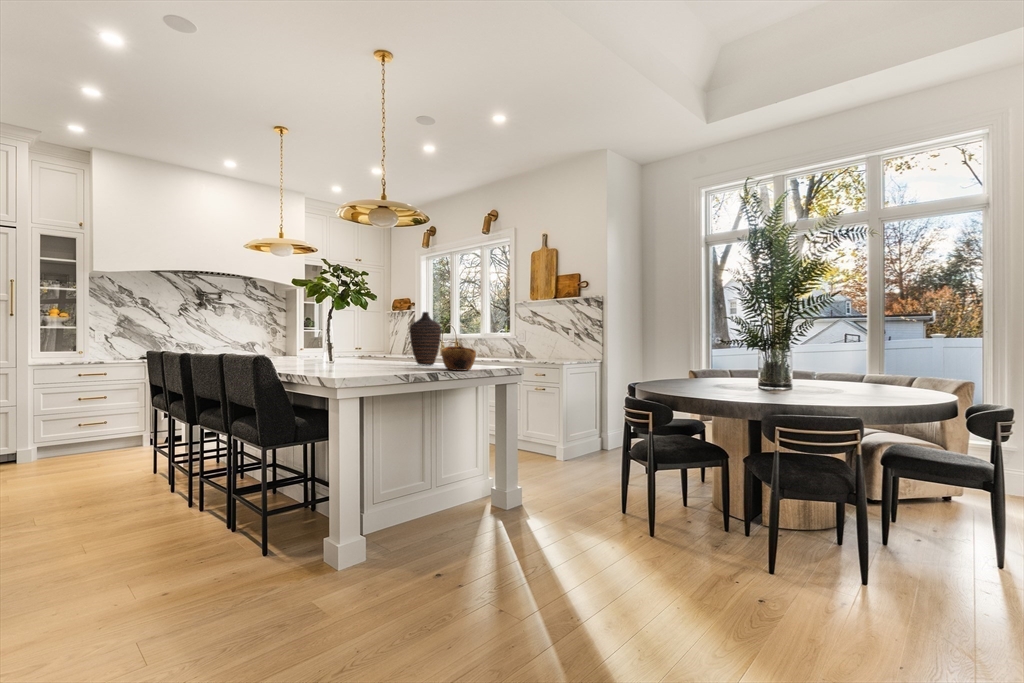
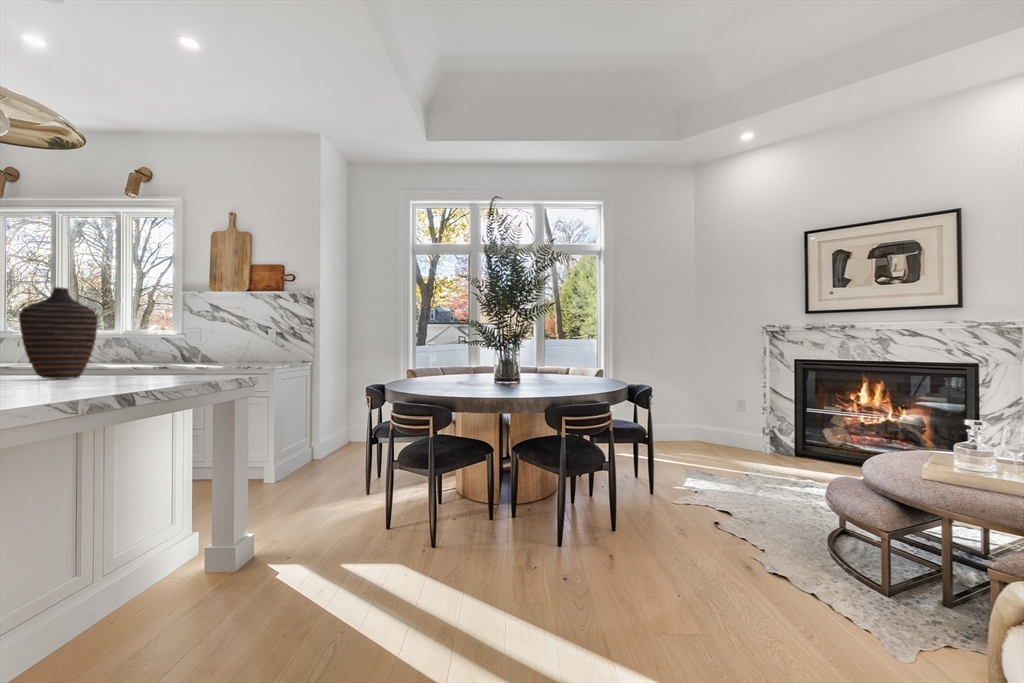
wooden bowl: present [442,346,476,371] -> none [121,346,202,386]

